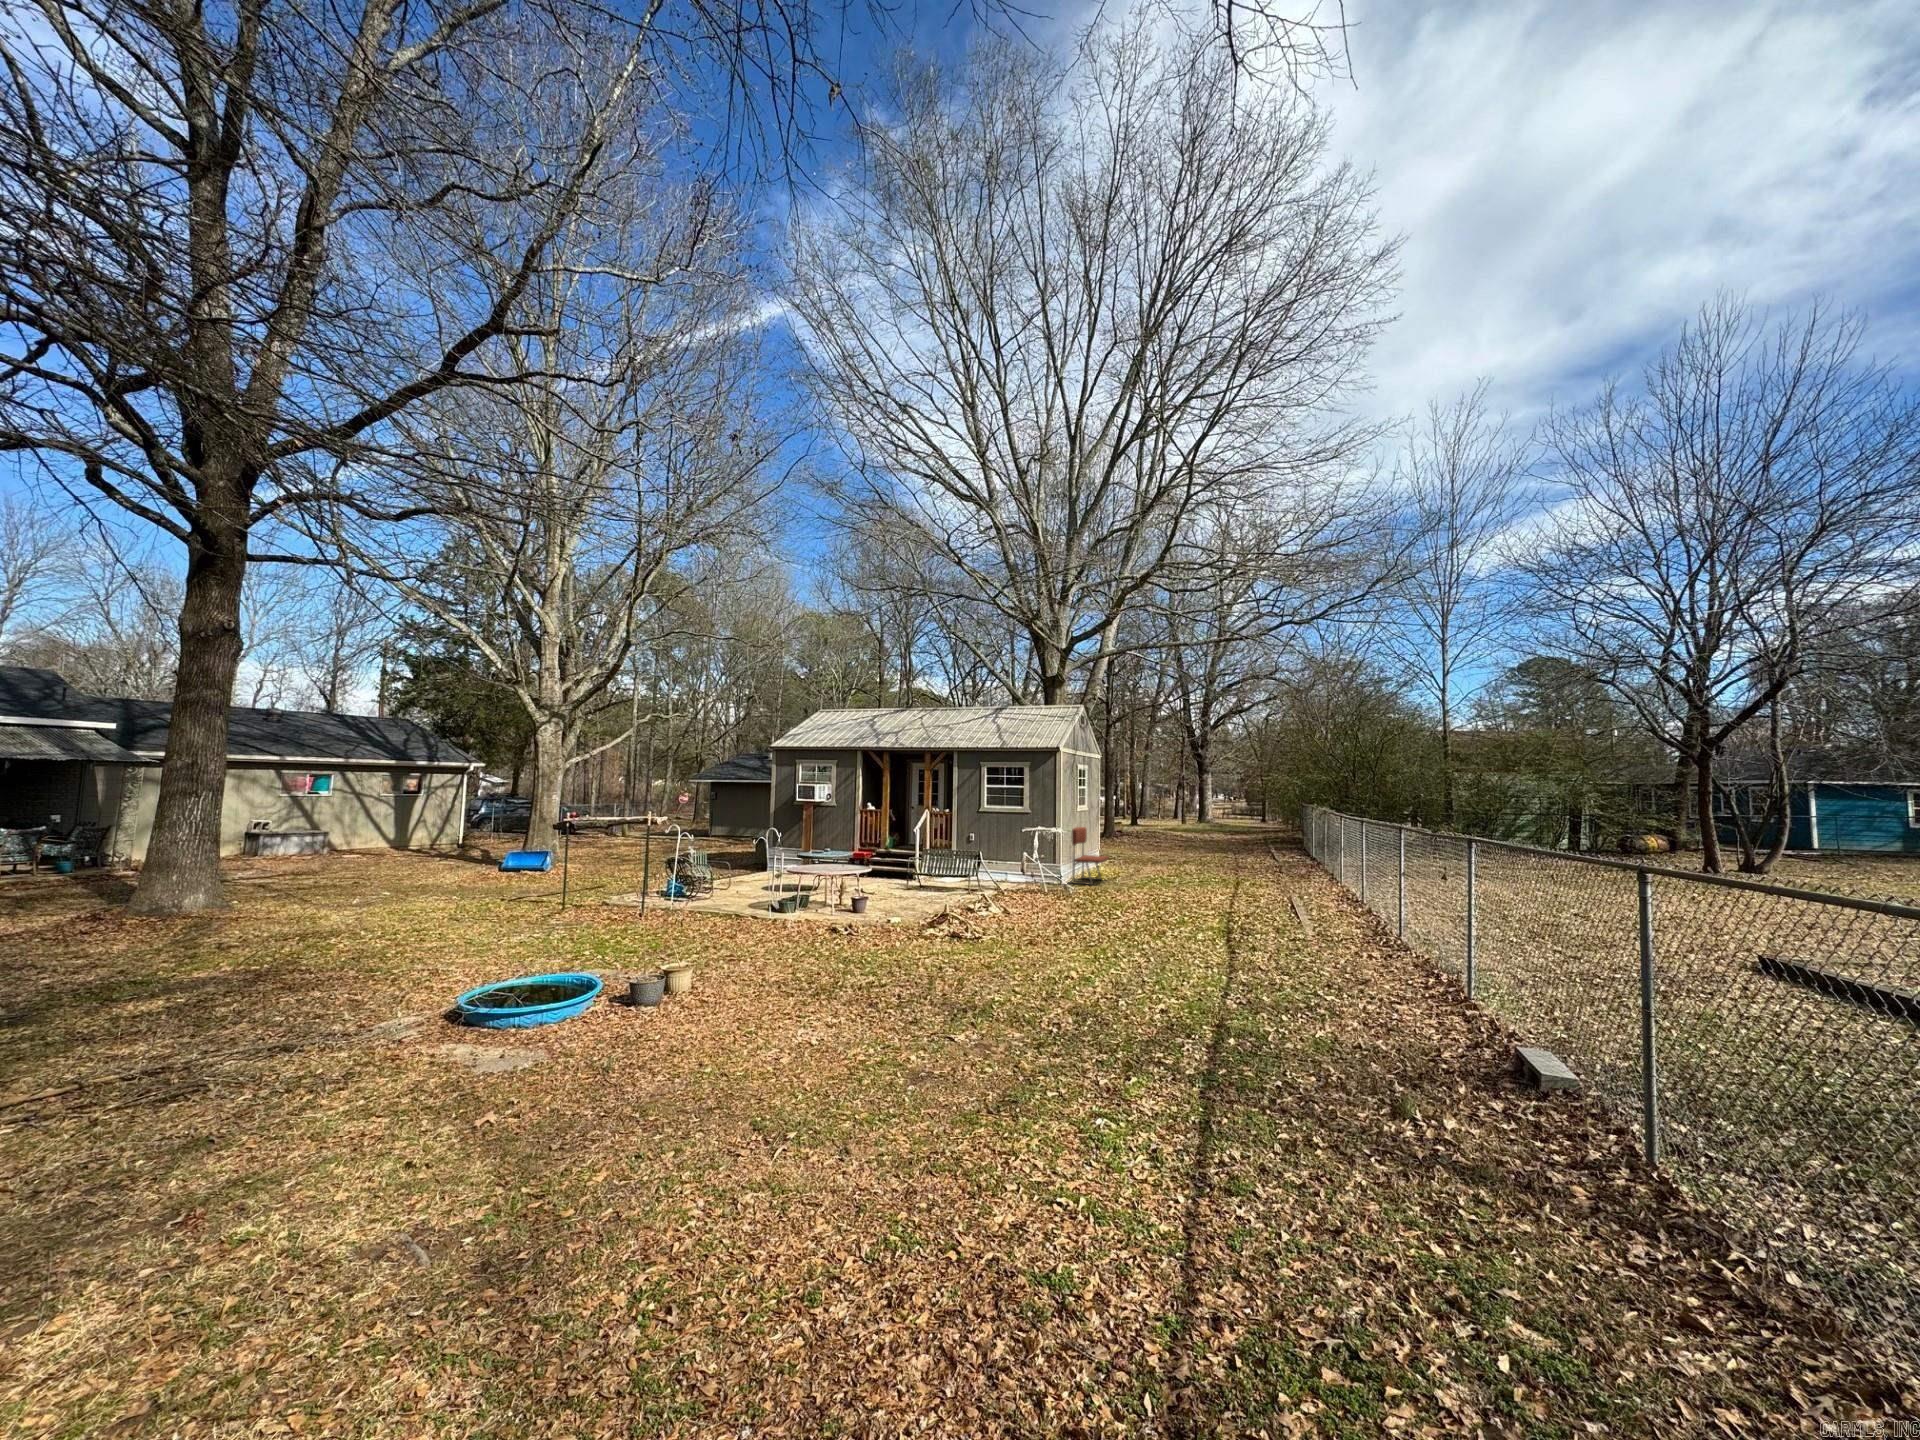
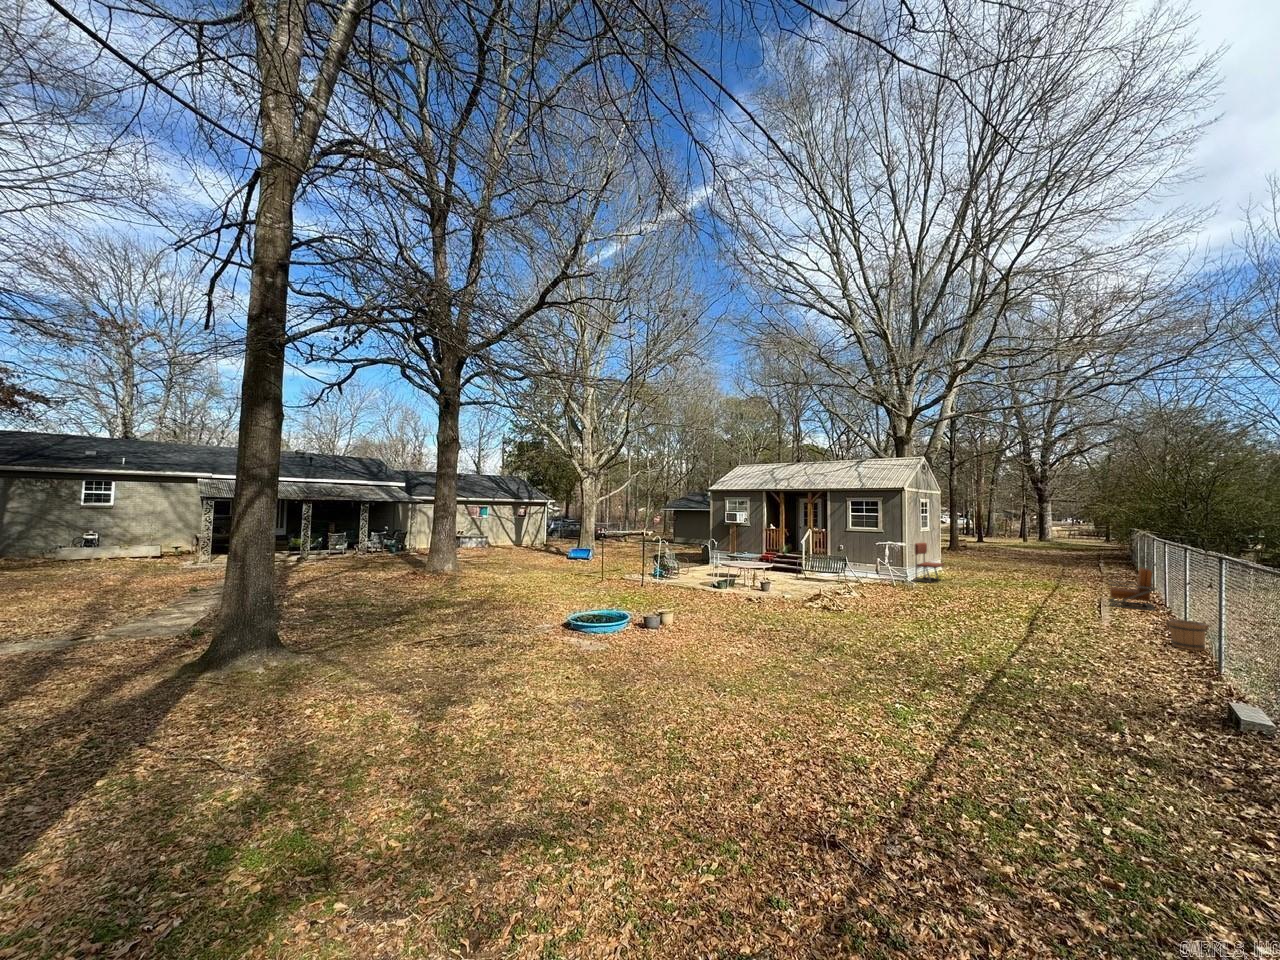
lounge chair: none [1302,854,1356,910] -> present [1109,568,1157,610]
bucket: none [1393,925,1439,966] -> present [1166,619,1209,650]

